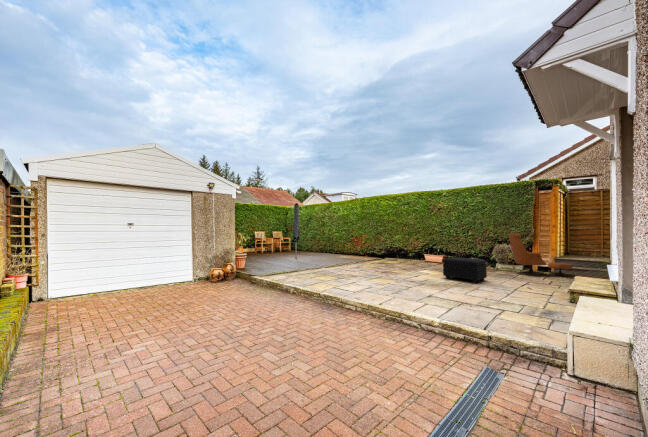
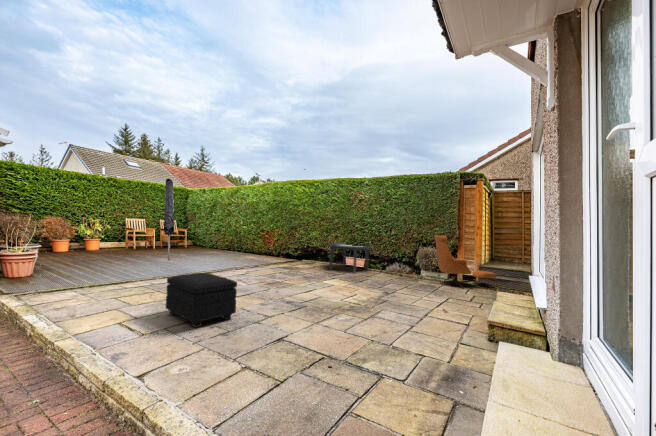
round table: none [412,243,450,267] -> present [329,243,371,273]
footstool: present [443,257,487,283] -> present [166,273,237,327]

